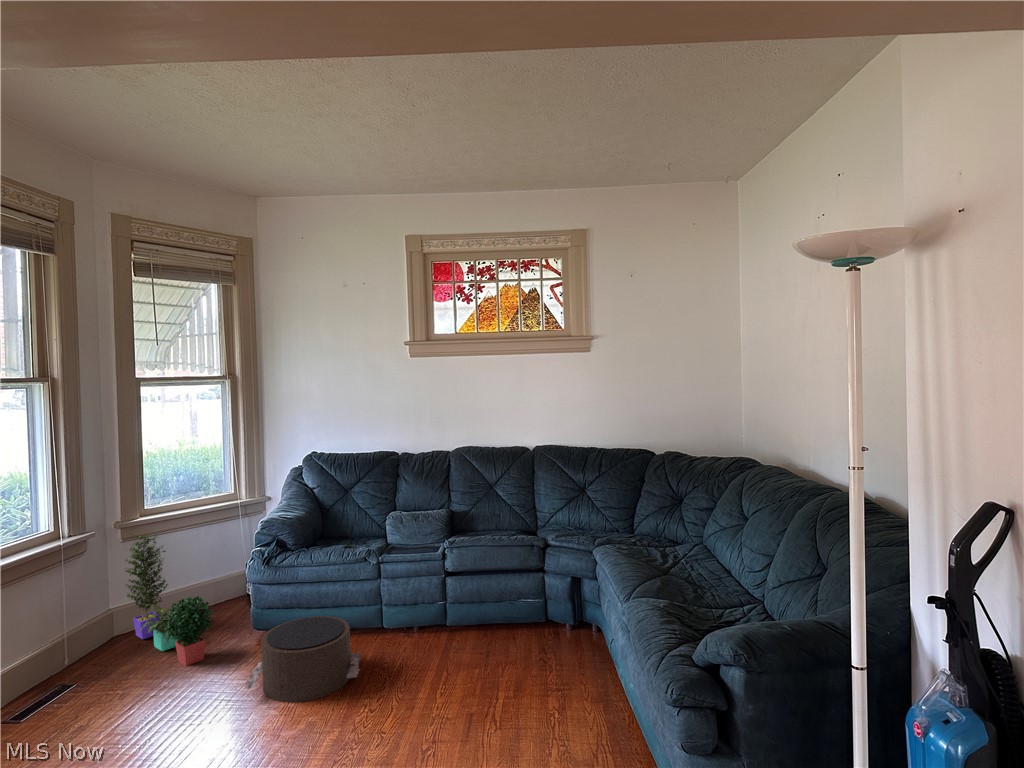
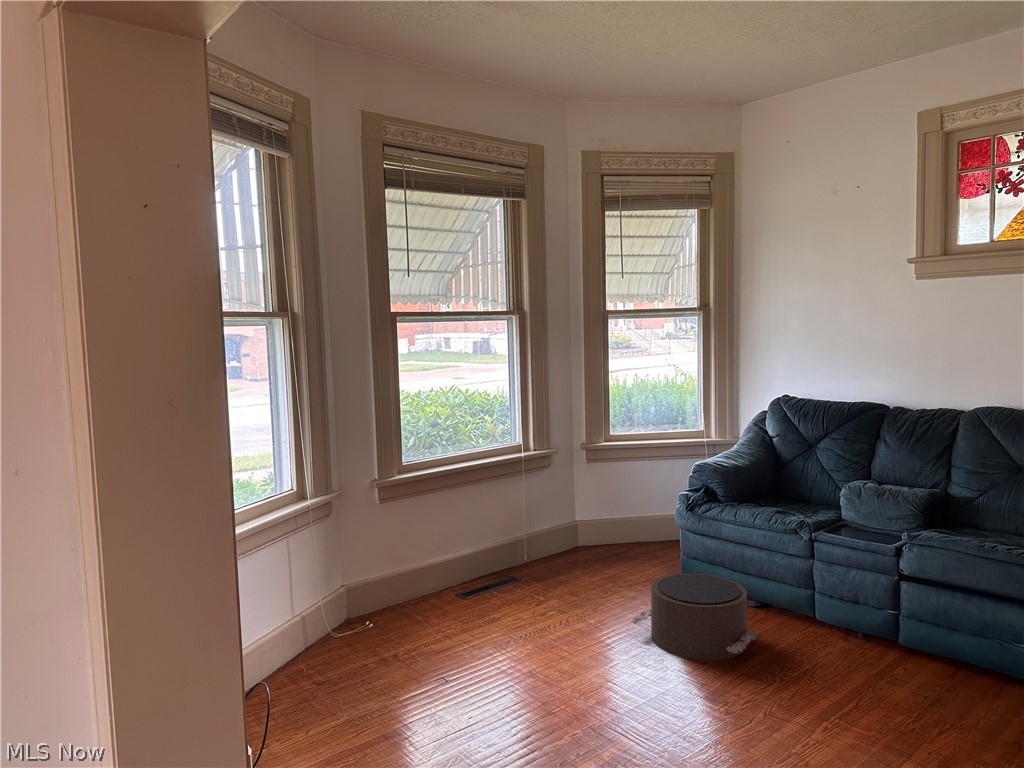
potted plant: present [125,533,214,666] -> none [582,456,639,589]

